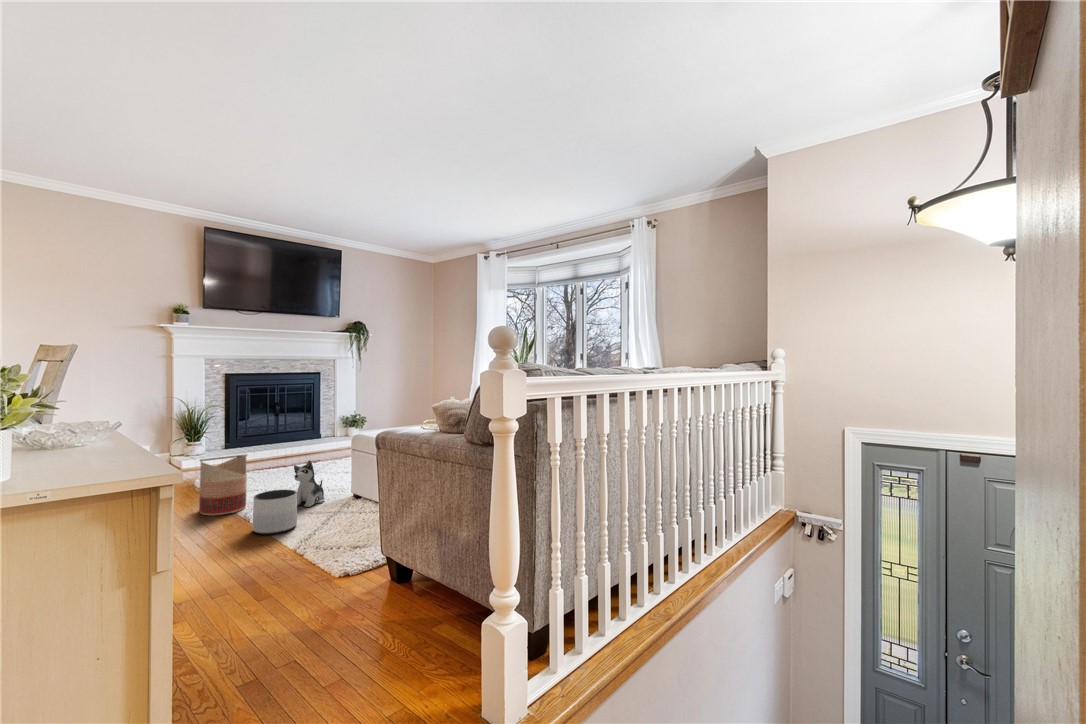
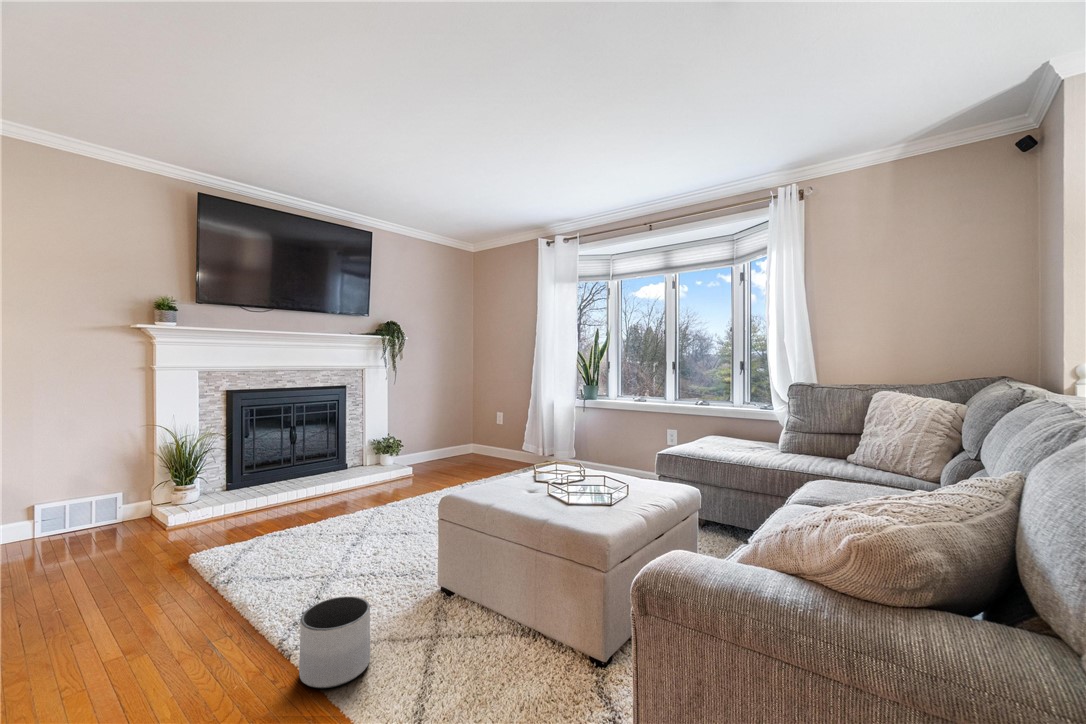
basket: present [199,454,247,515] -> none [201,526,275,634]
plush toy: present [294,460,325,507] -> none [345,532,392,607]

